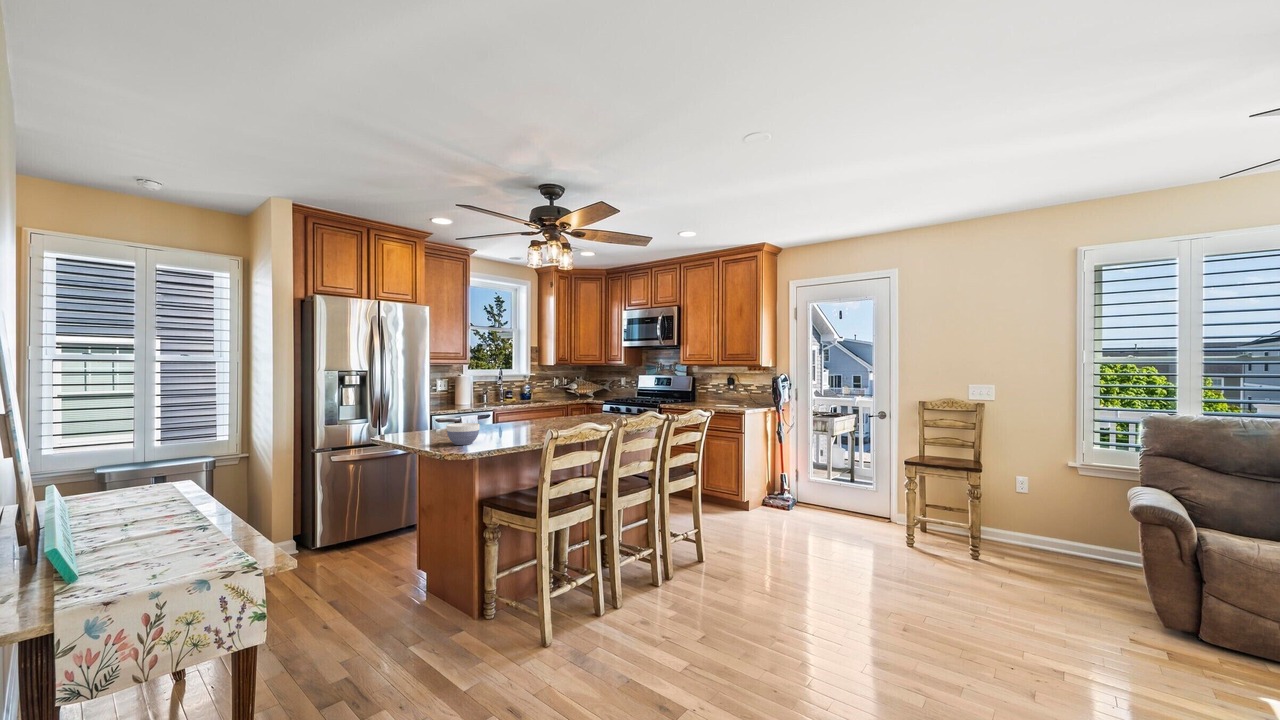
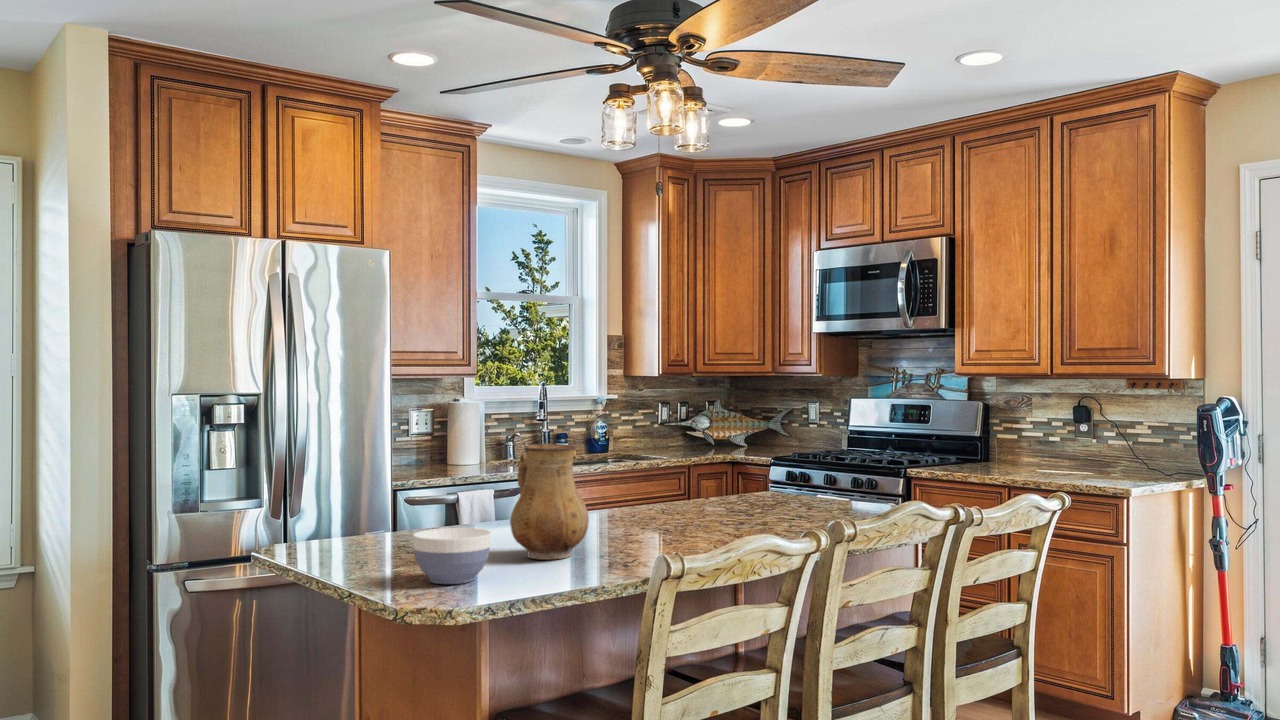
ceramic pitcher: none [487,389,520,436] -> present [510,444,589,559]

